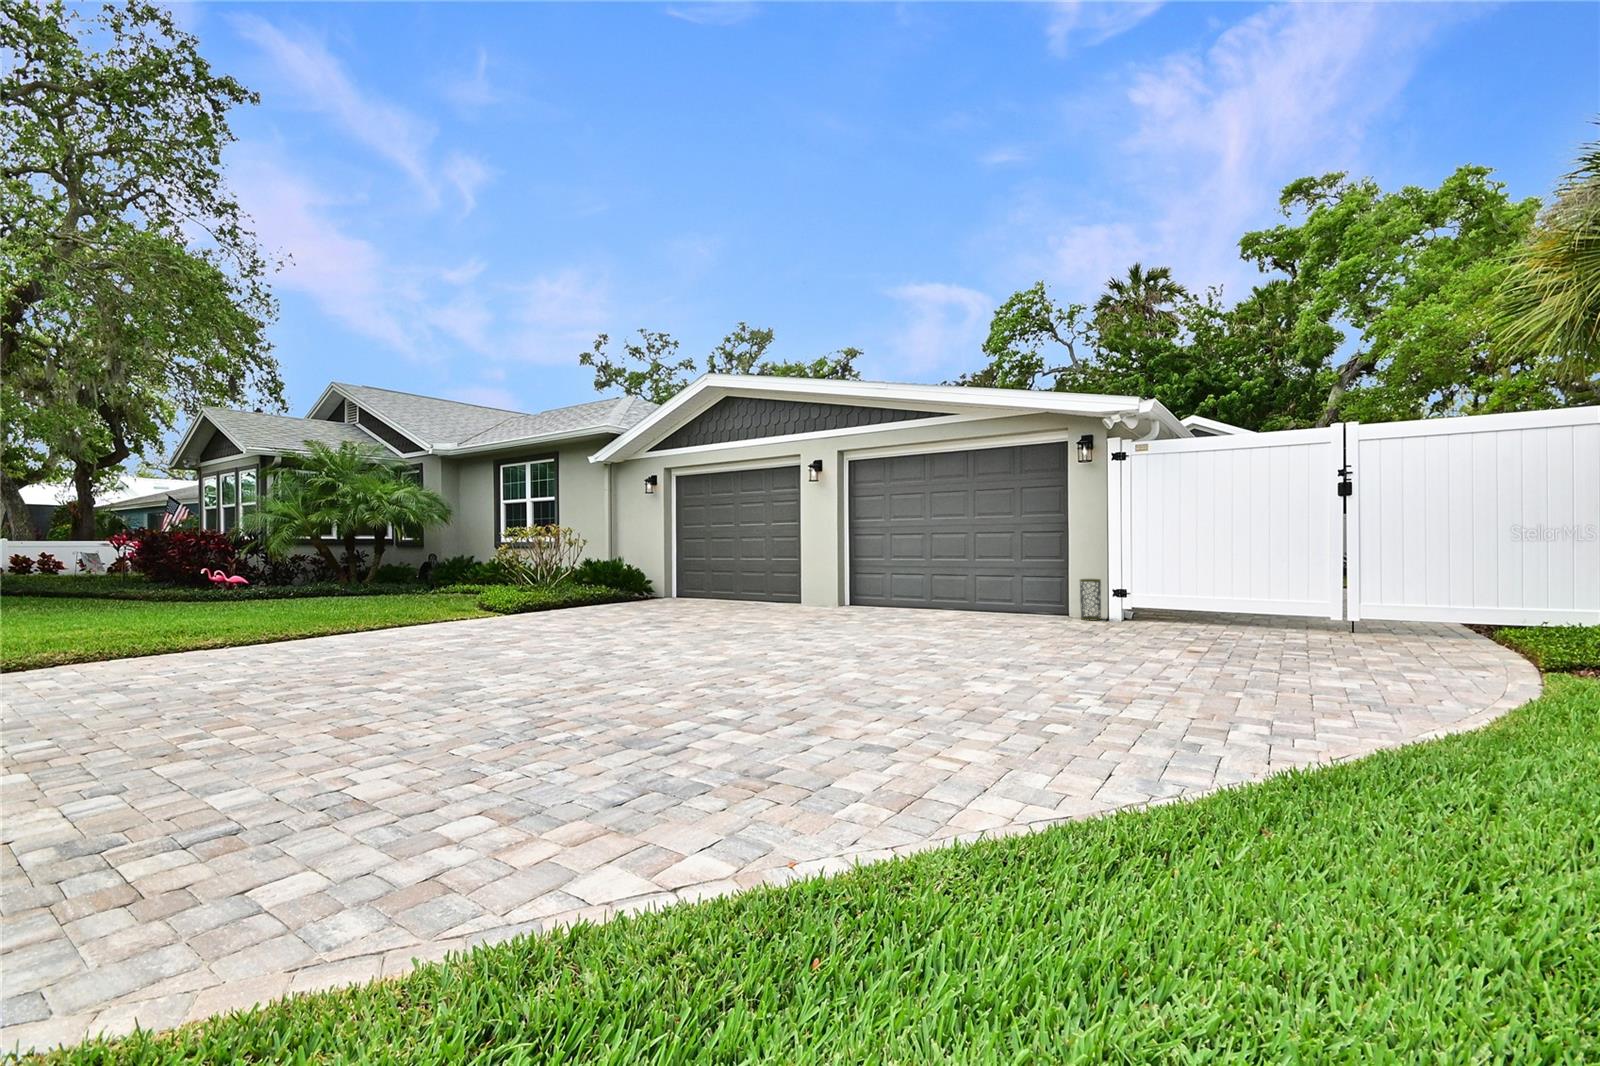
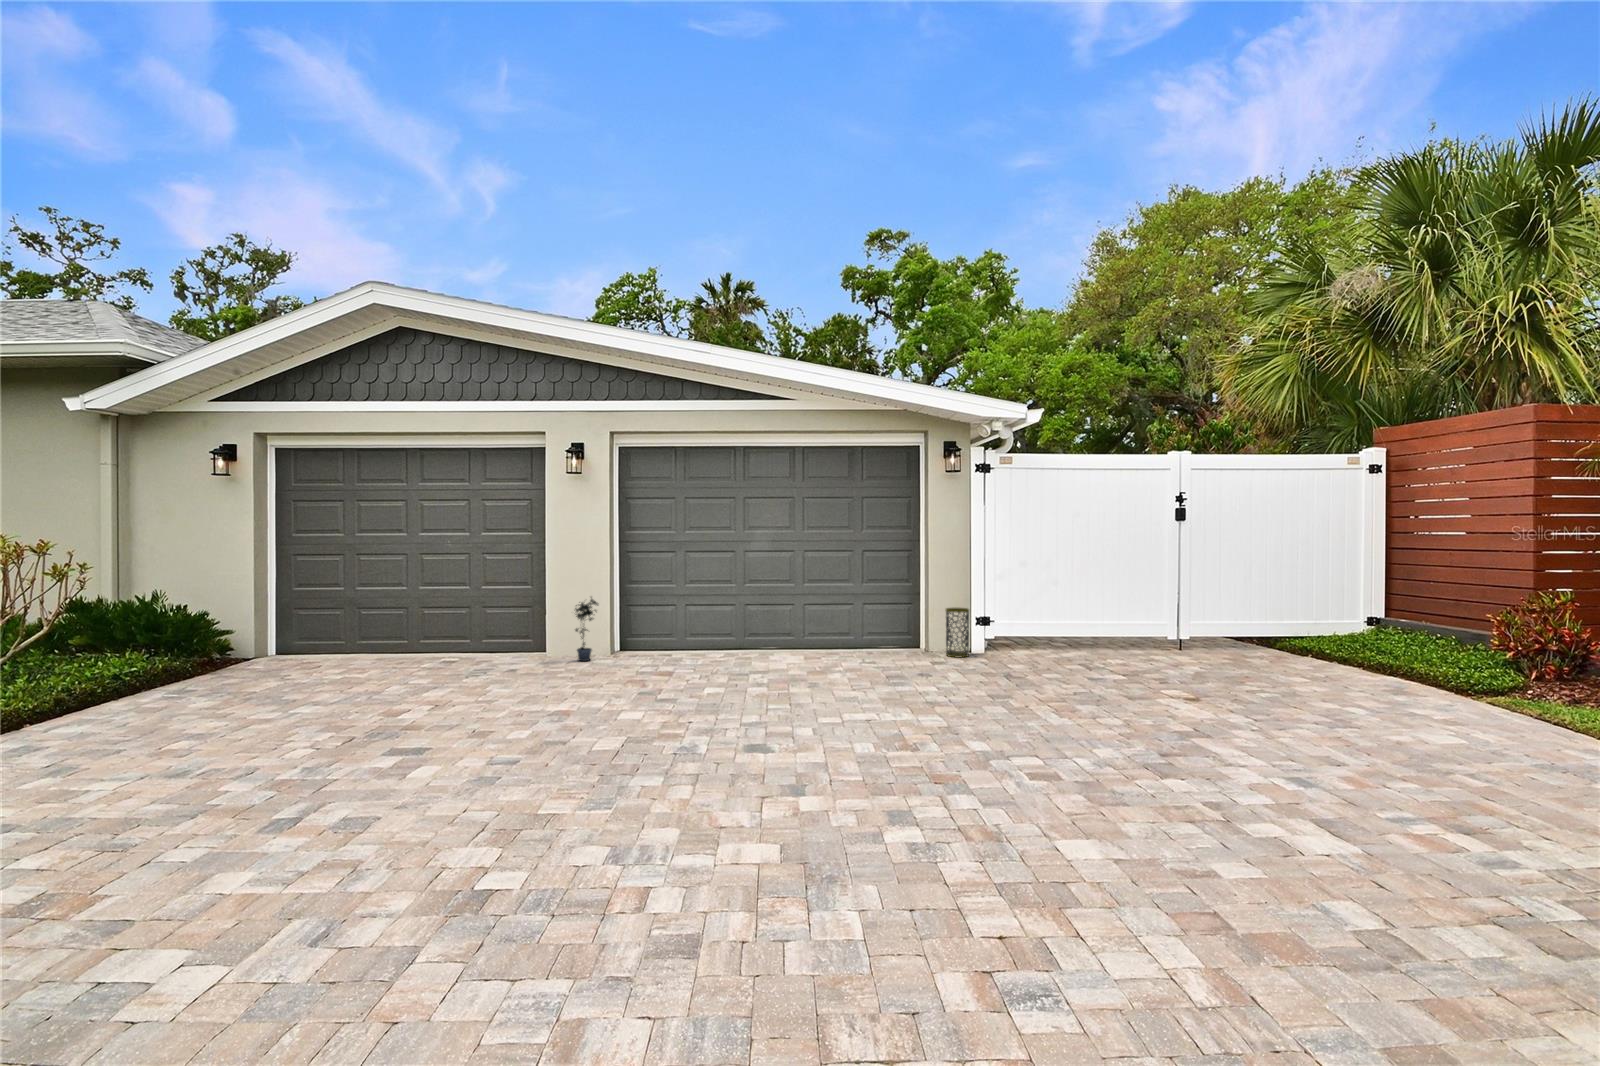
potted plant: none [811,566,829,610] -> present [575,599,598,661]

